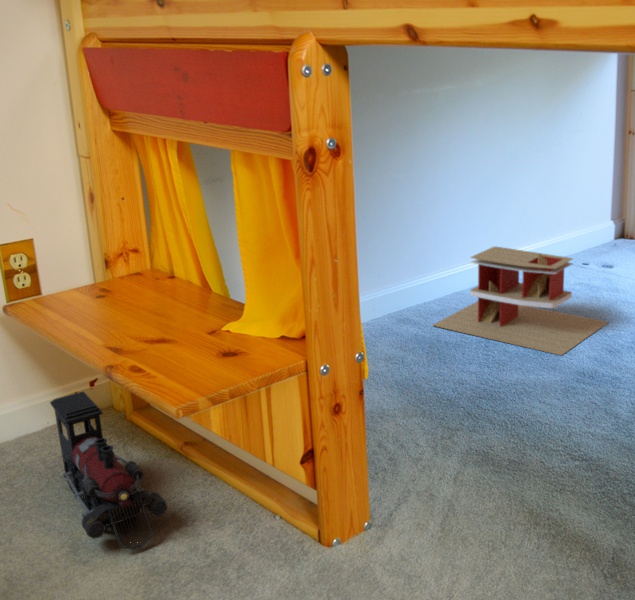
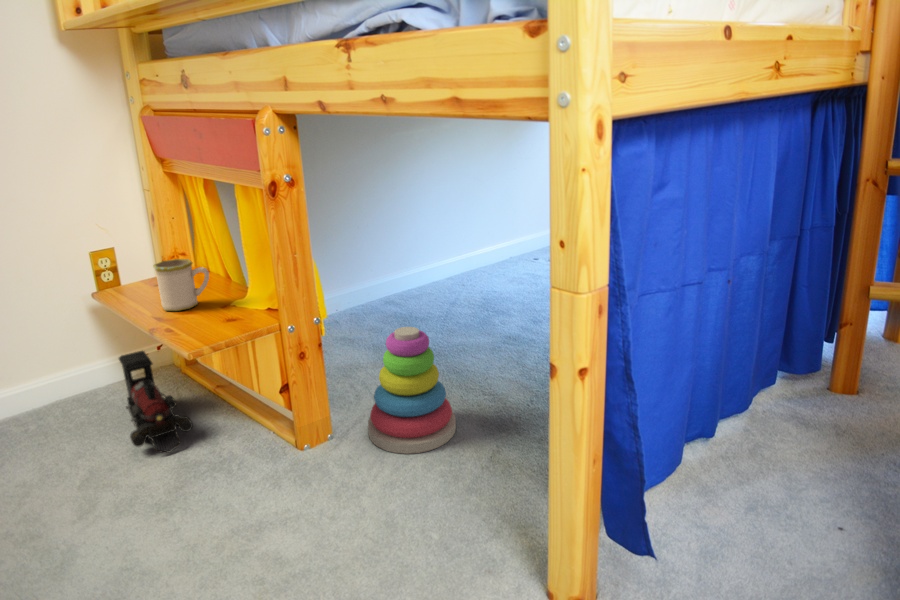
toy house: present [433,247,608,355] -> none [409,258,526,328]
mug: none [111,260,190,338] -> present [153,259,209,311]
stacking toy: none [428,366,565,562] -> present [368,327,456,454]

